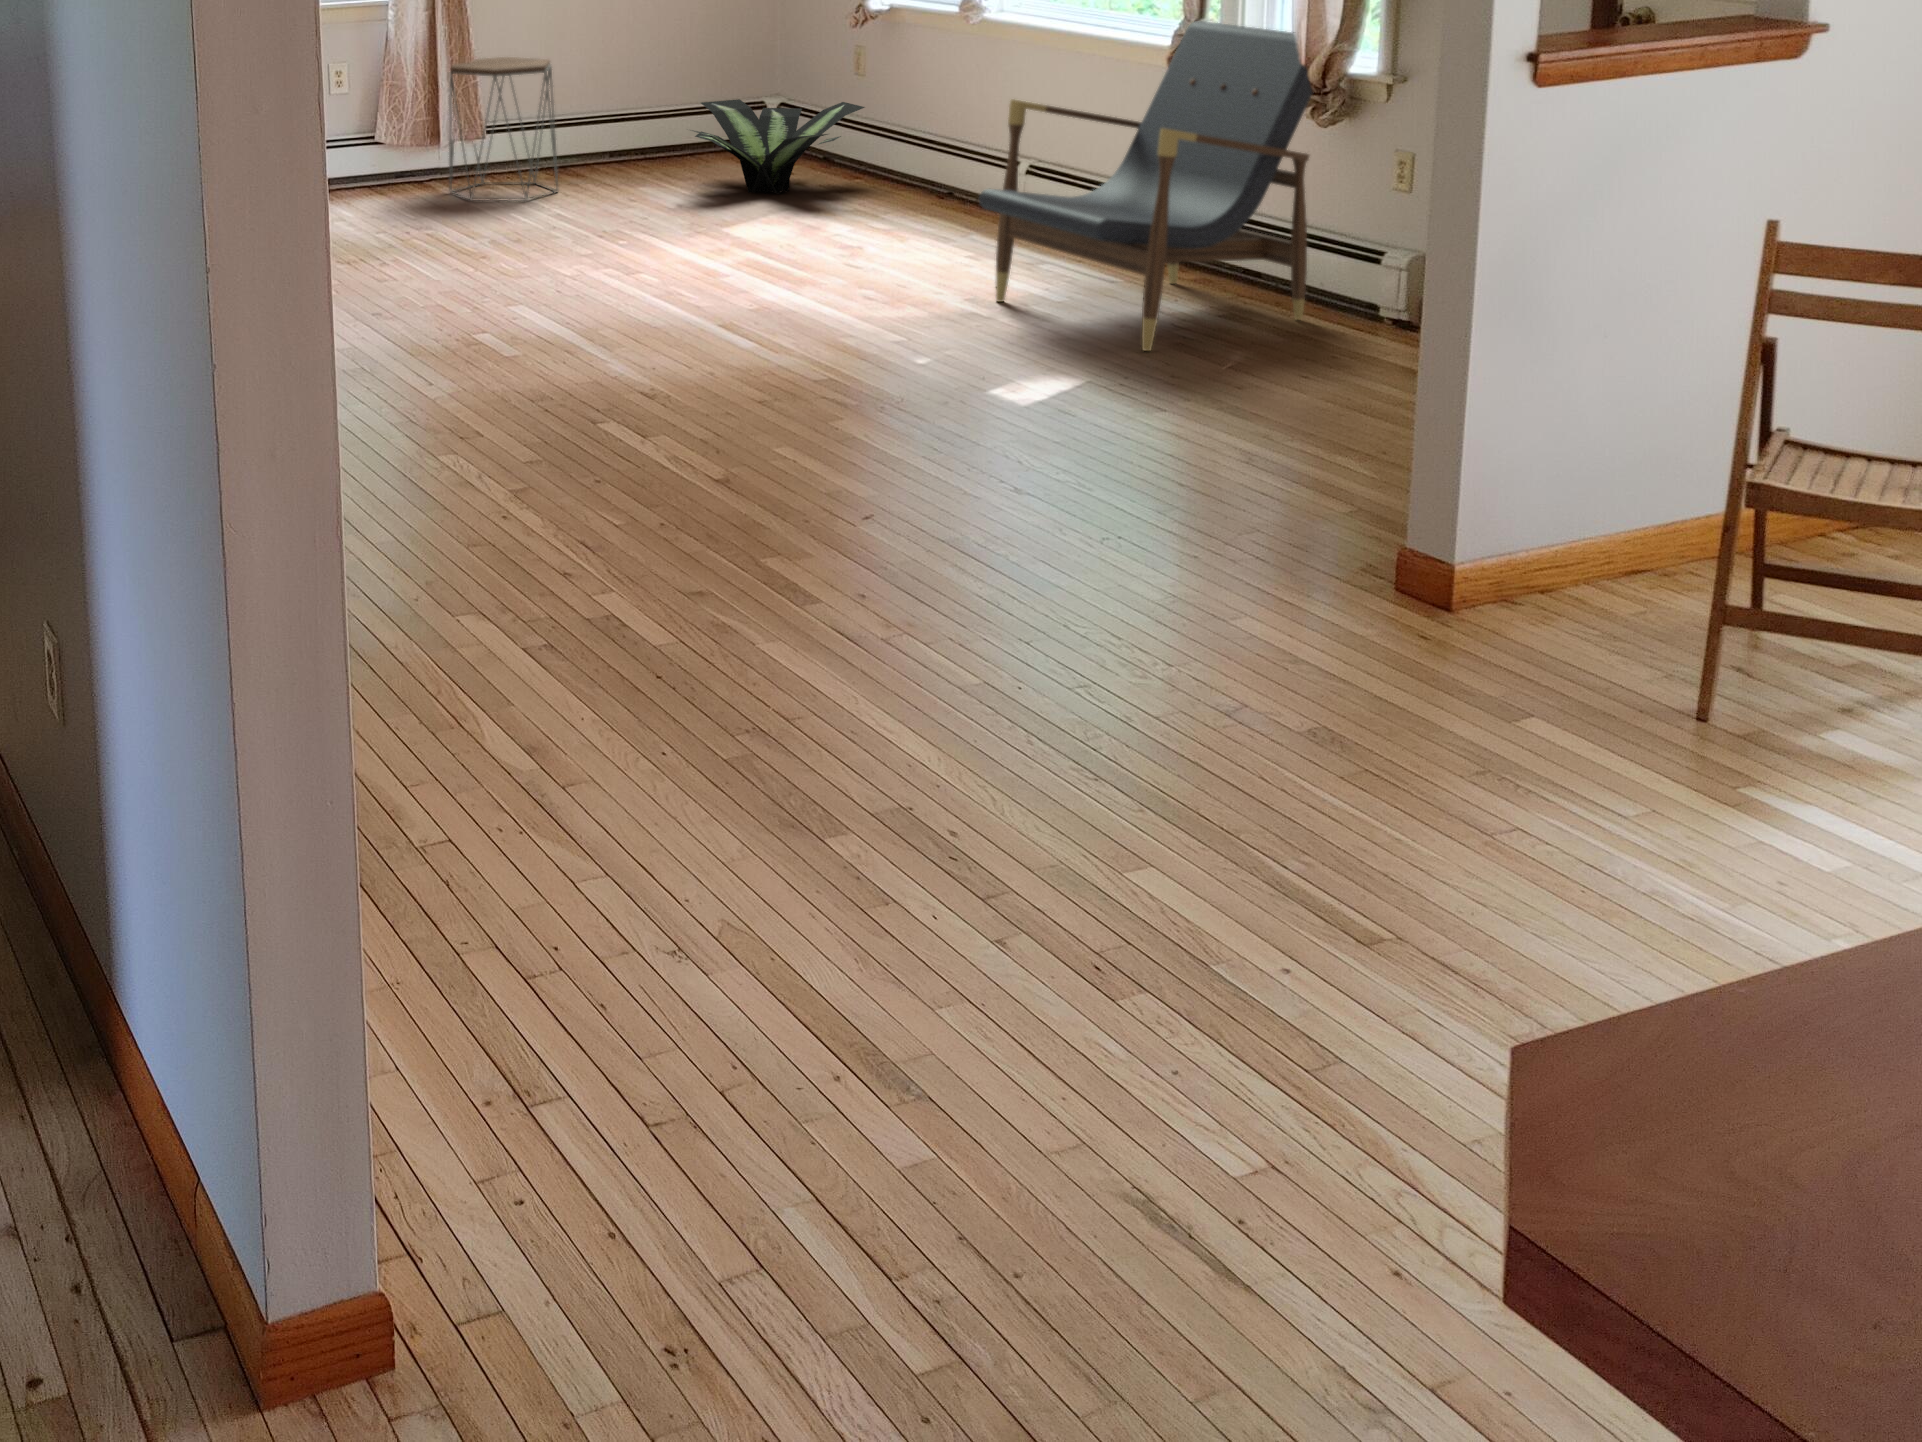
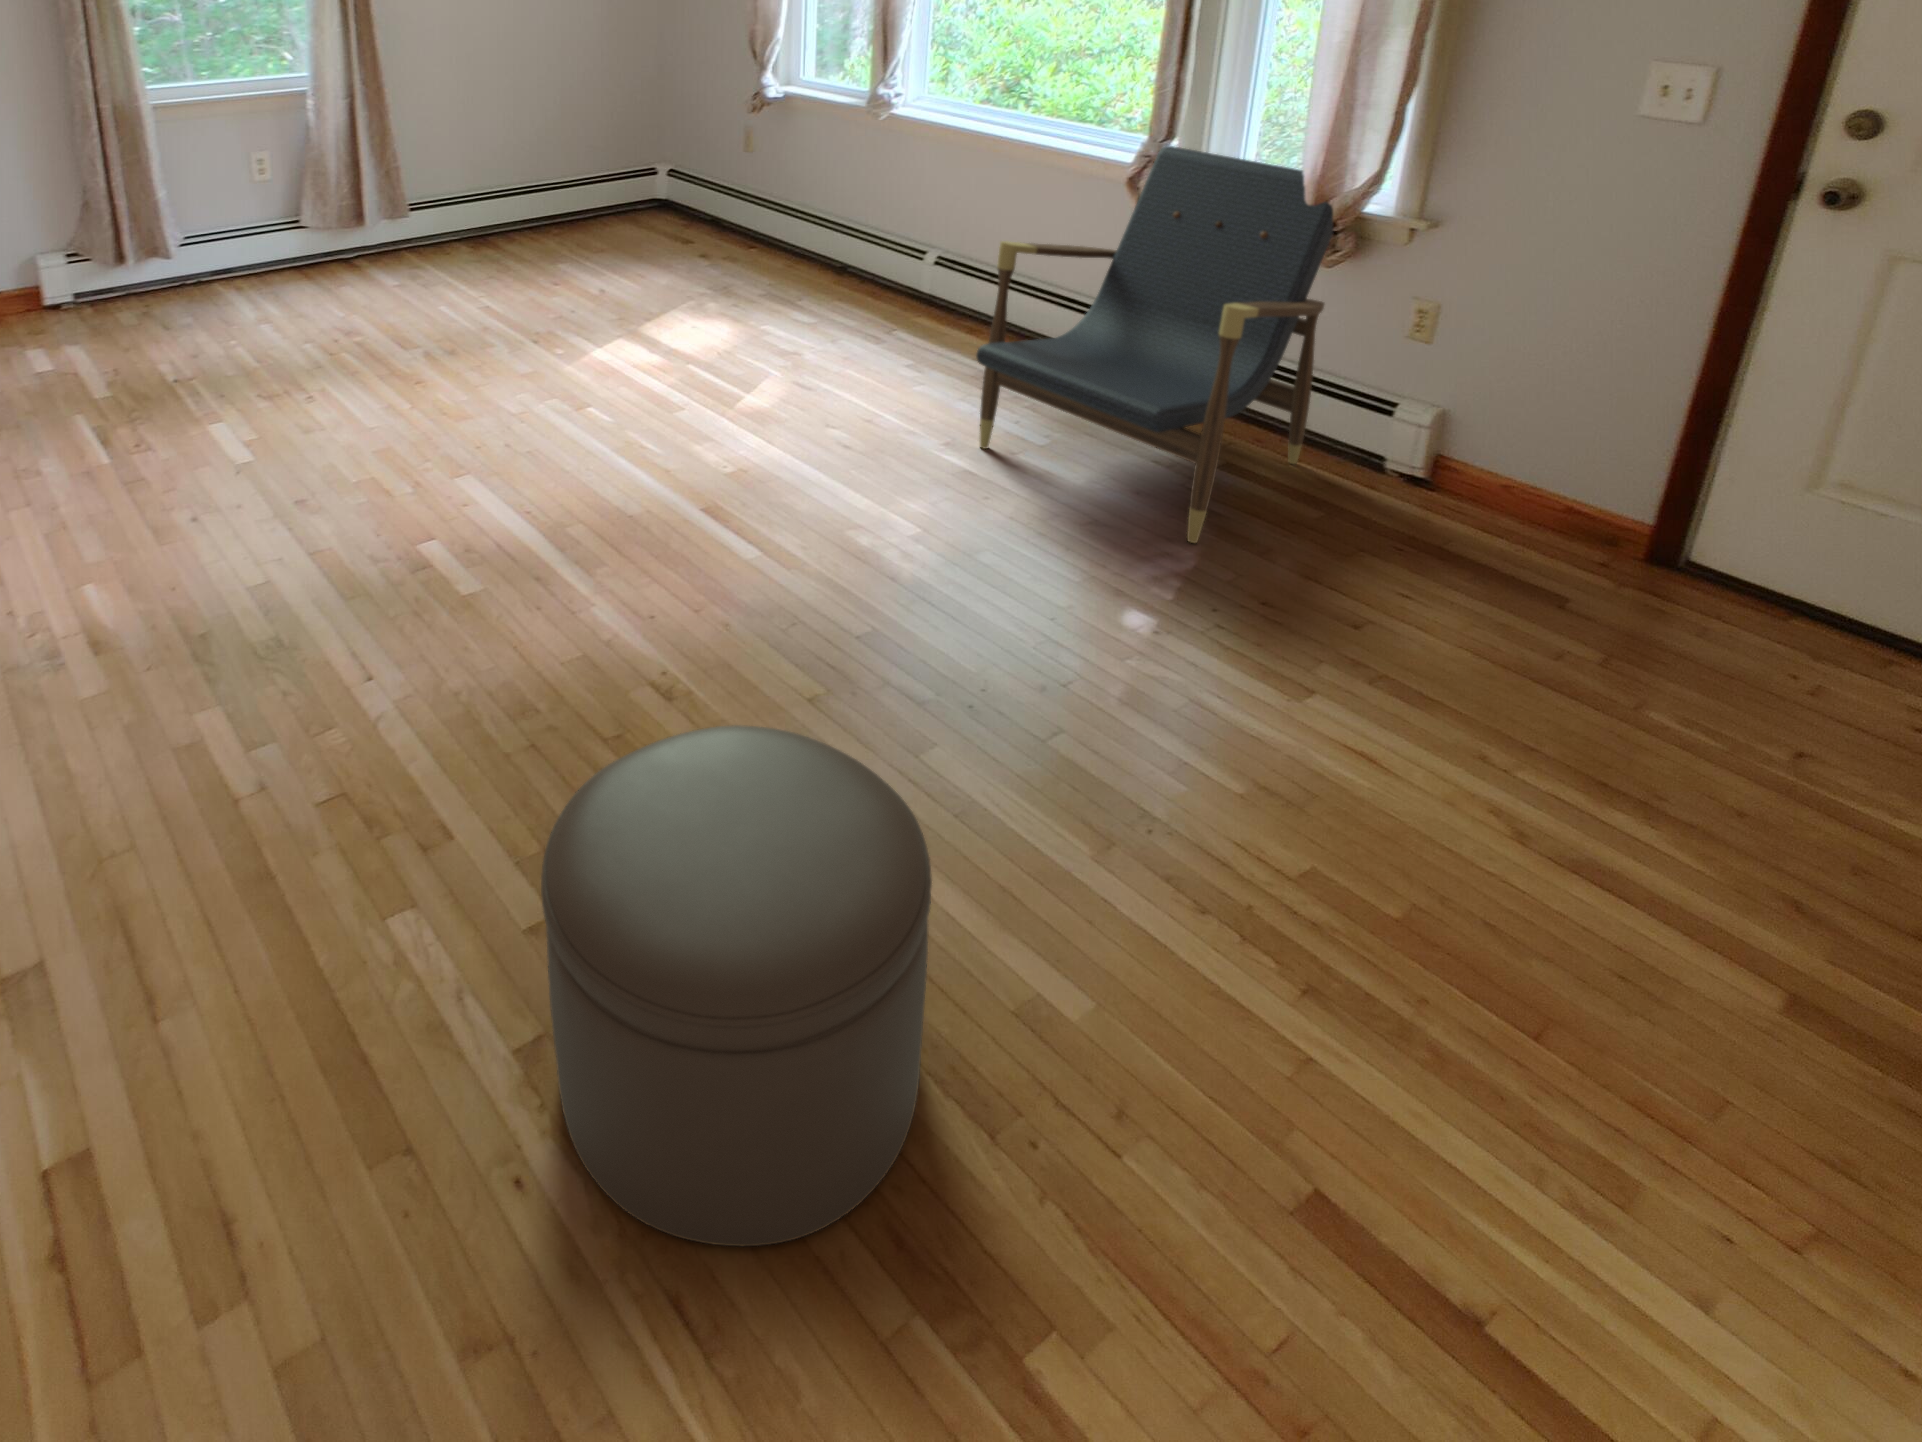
side table: present [449,57,558,201] -> none [369,148,485,295]
potted plant: present [692,99,865,194] -> none [605,177,765,272]
ottoman: none [526,294,752,524] -> present [541,725,932,1246]

